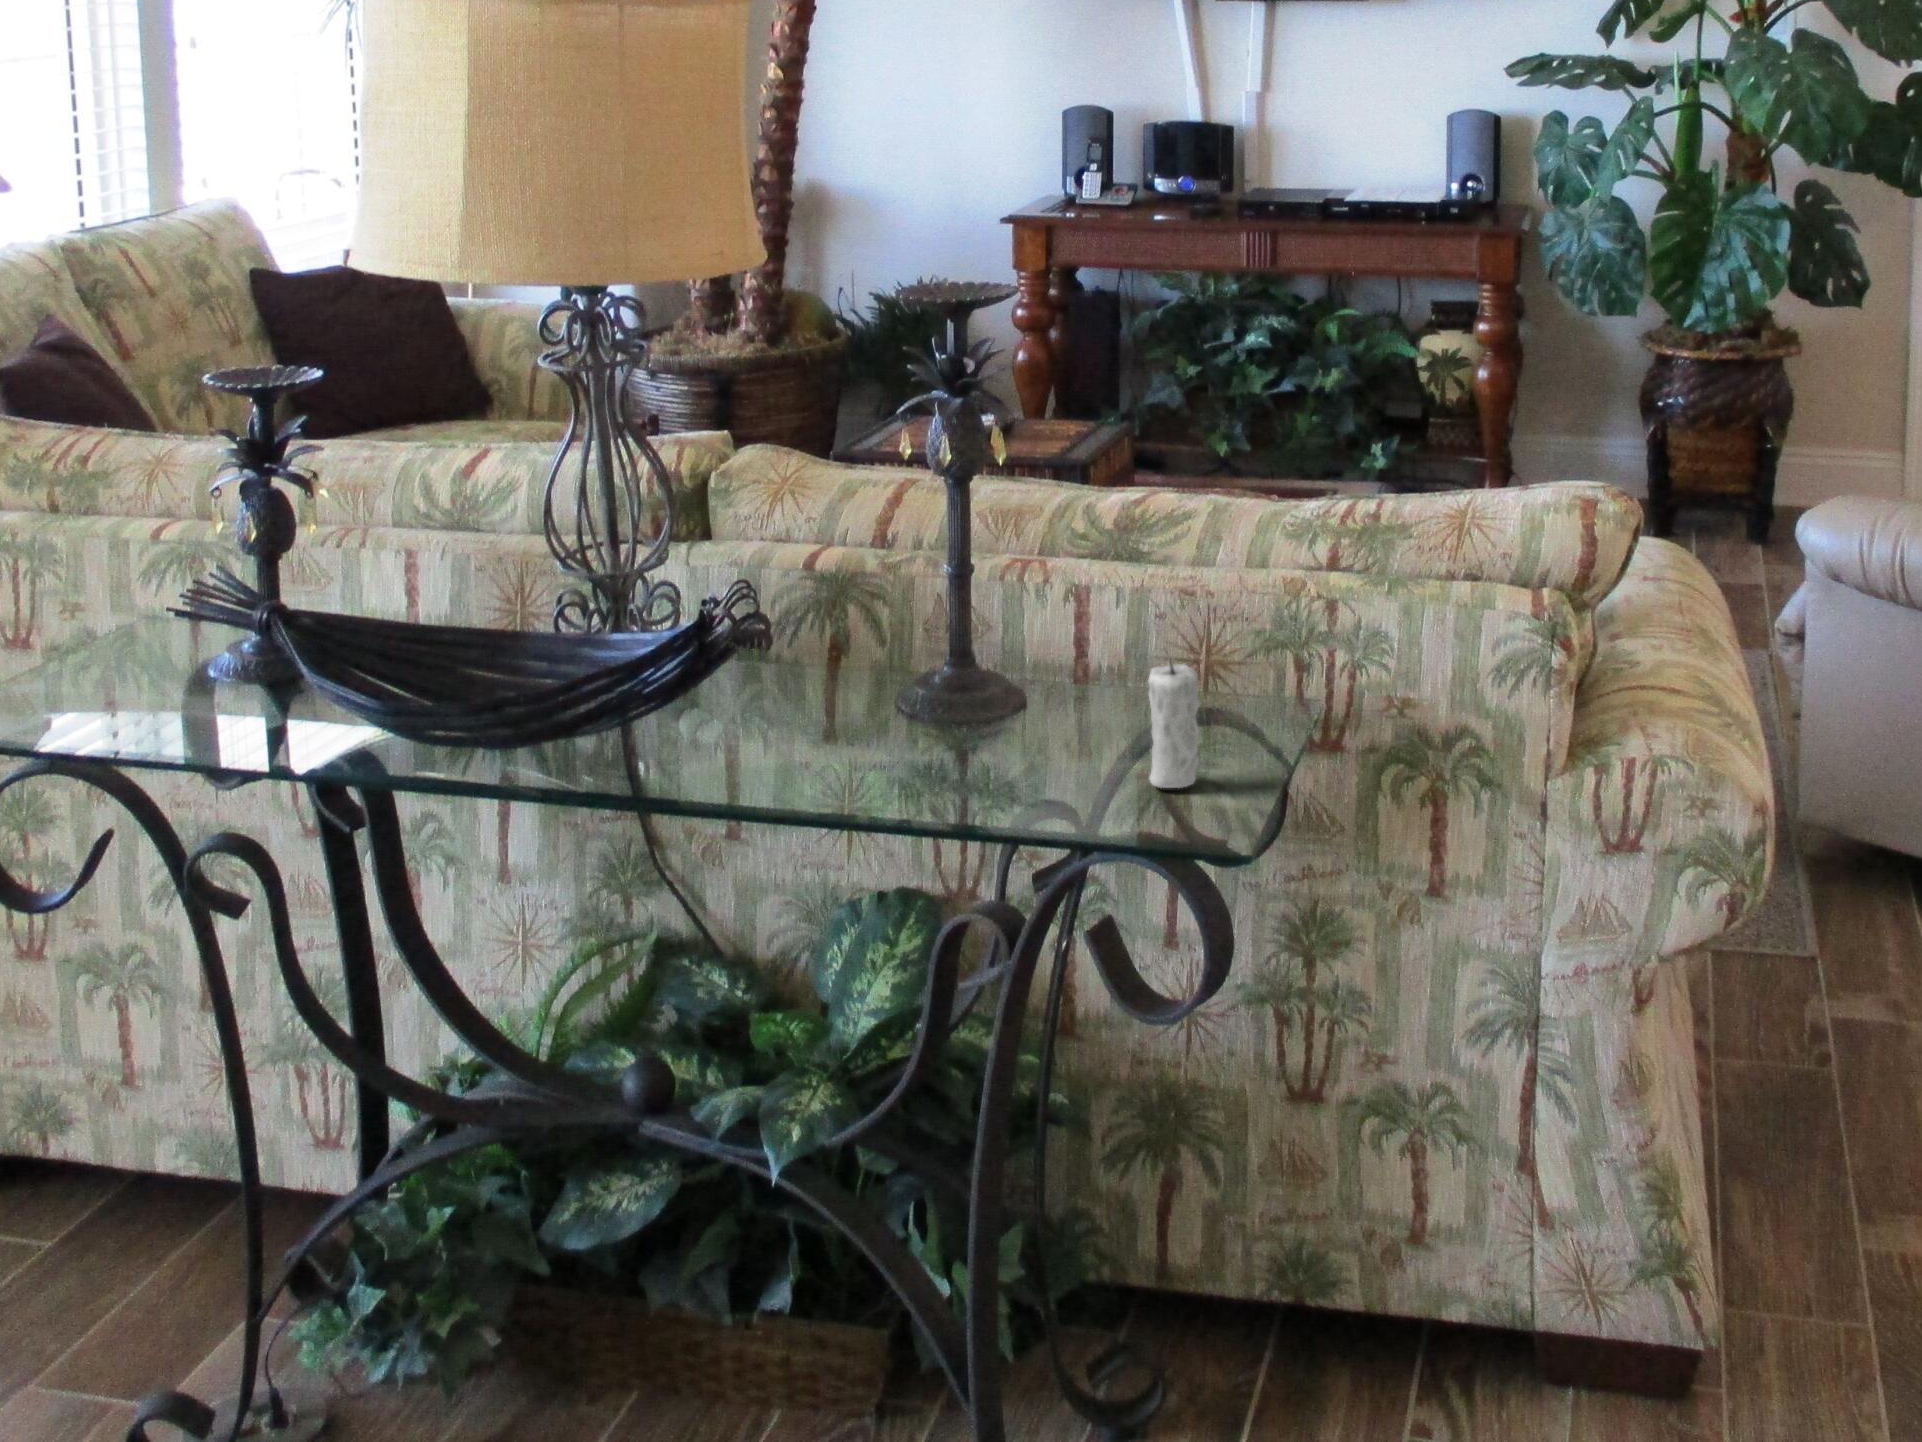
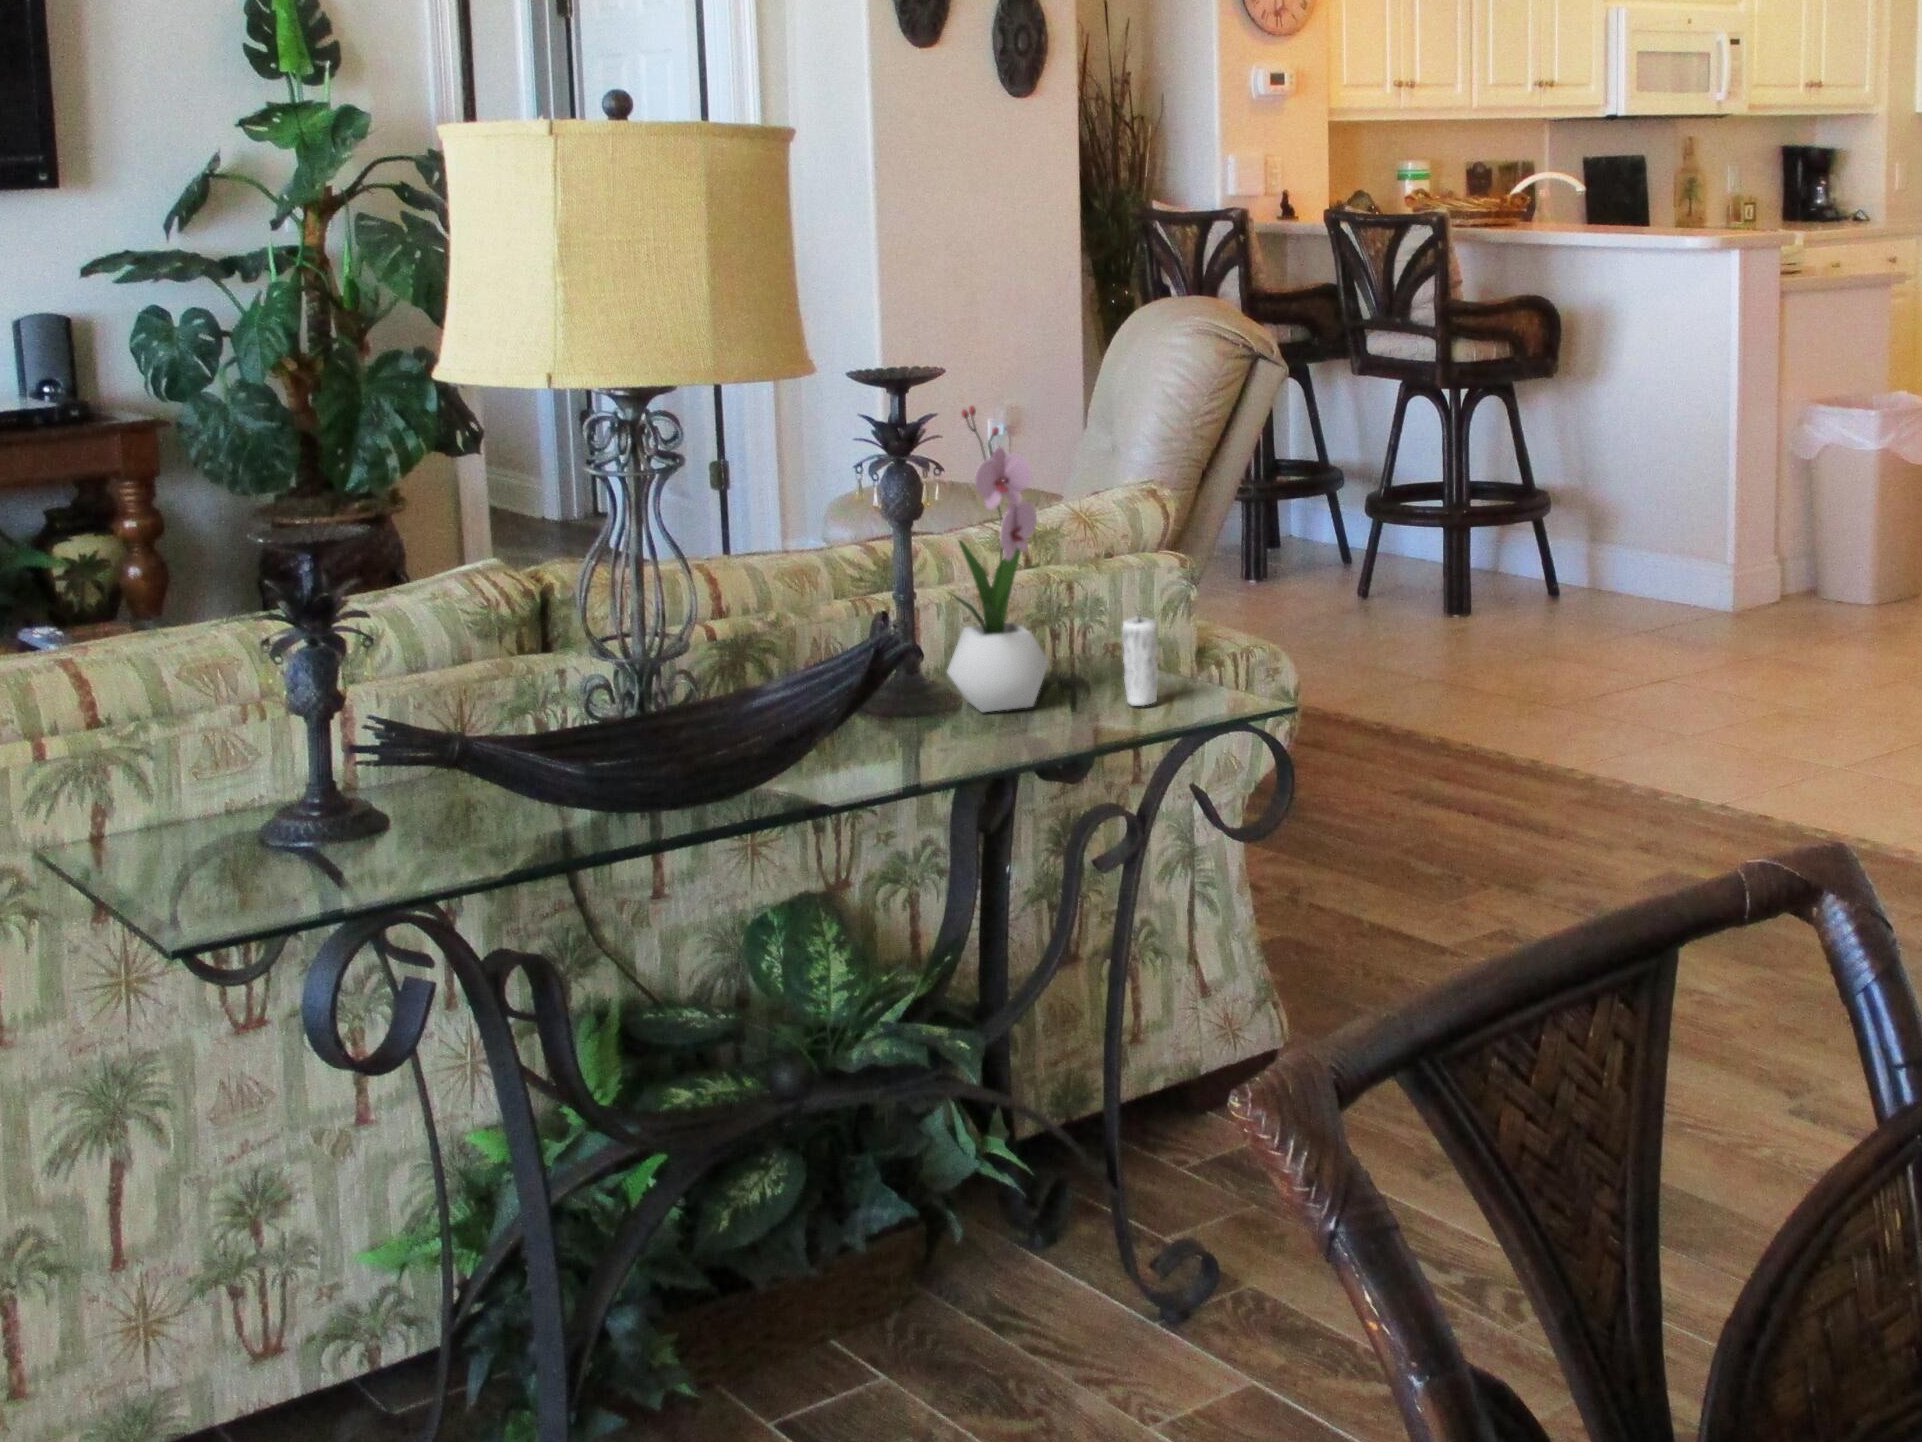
flower arrangement: none [954,343,1126,747] -> present [947,406,1049,712]

